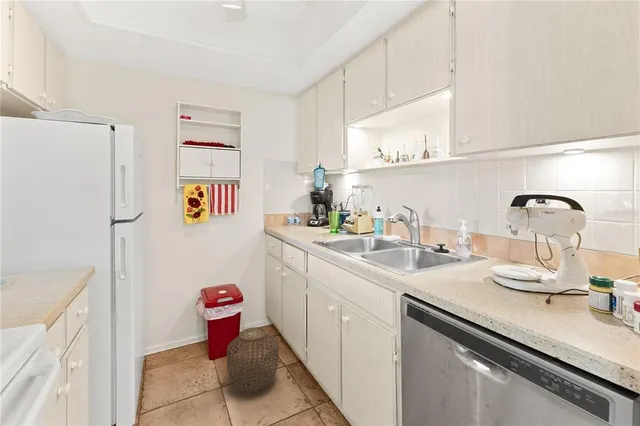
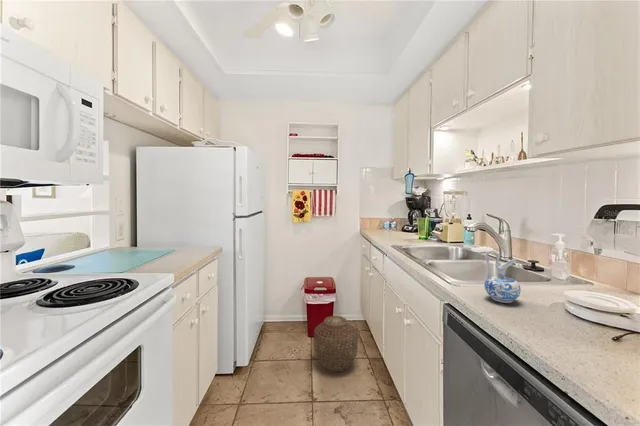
ceramic pitcher: none [436,236,466,284] -> present [484,250,521,303]

